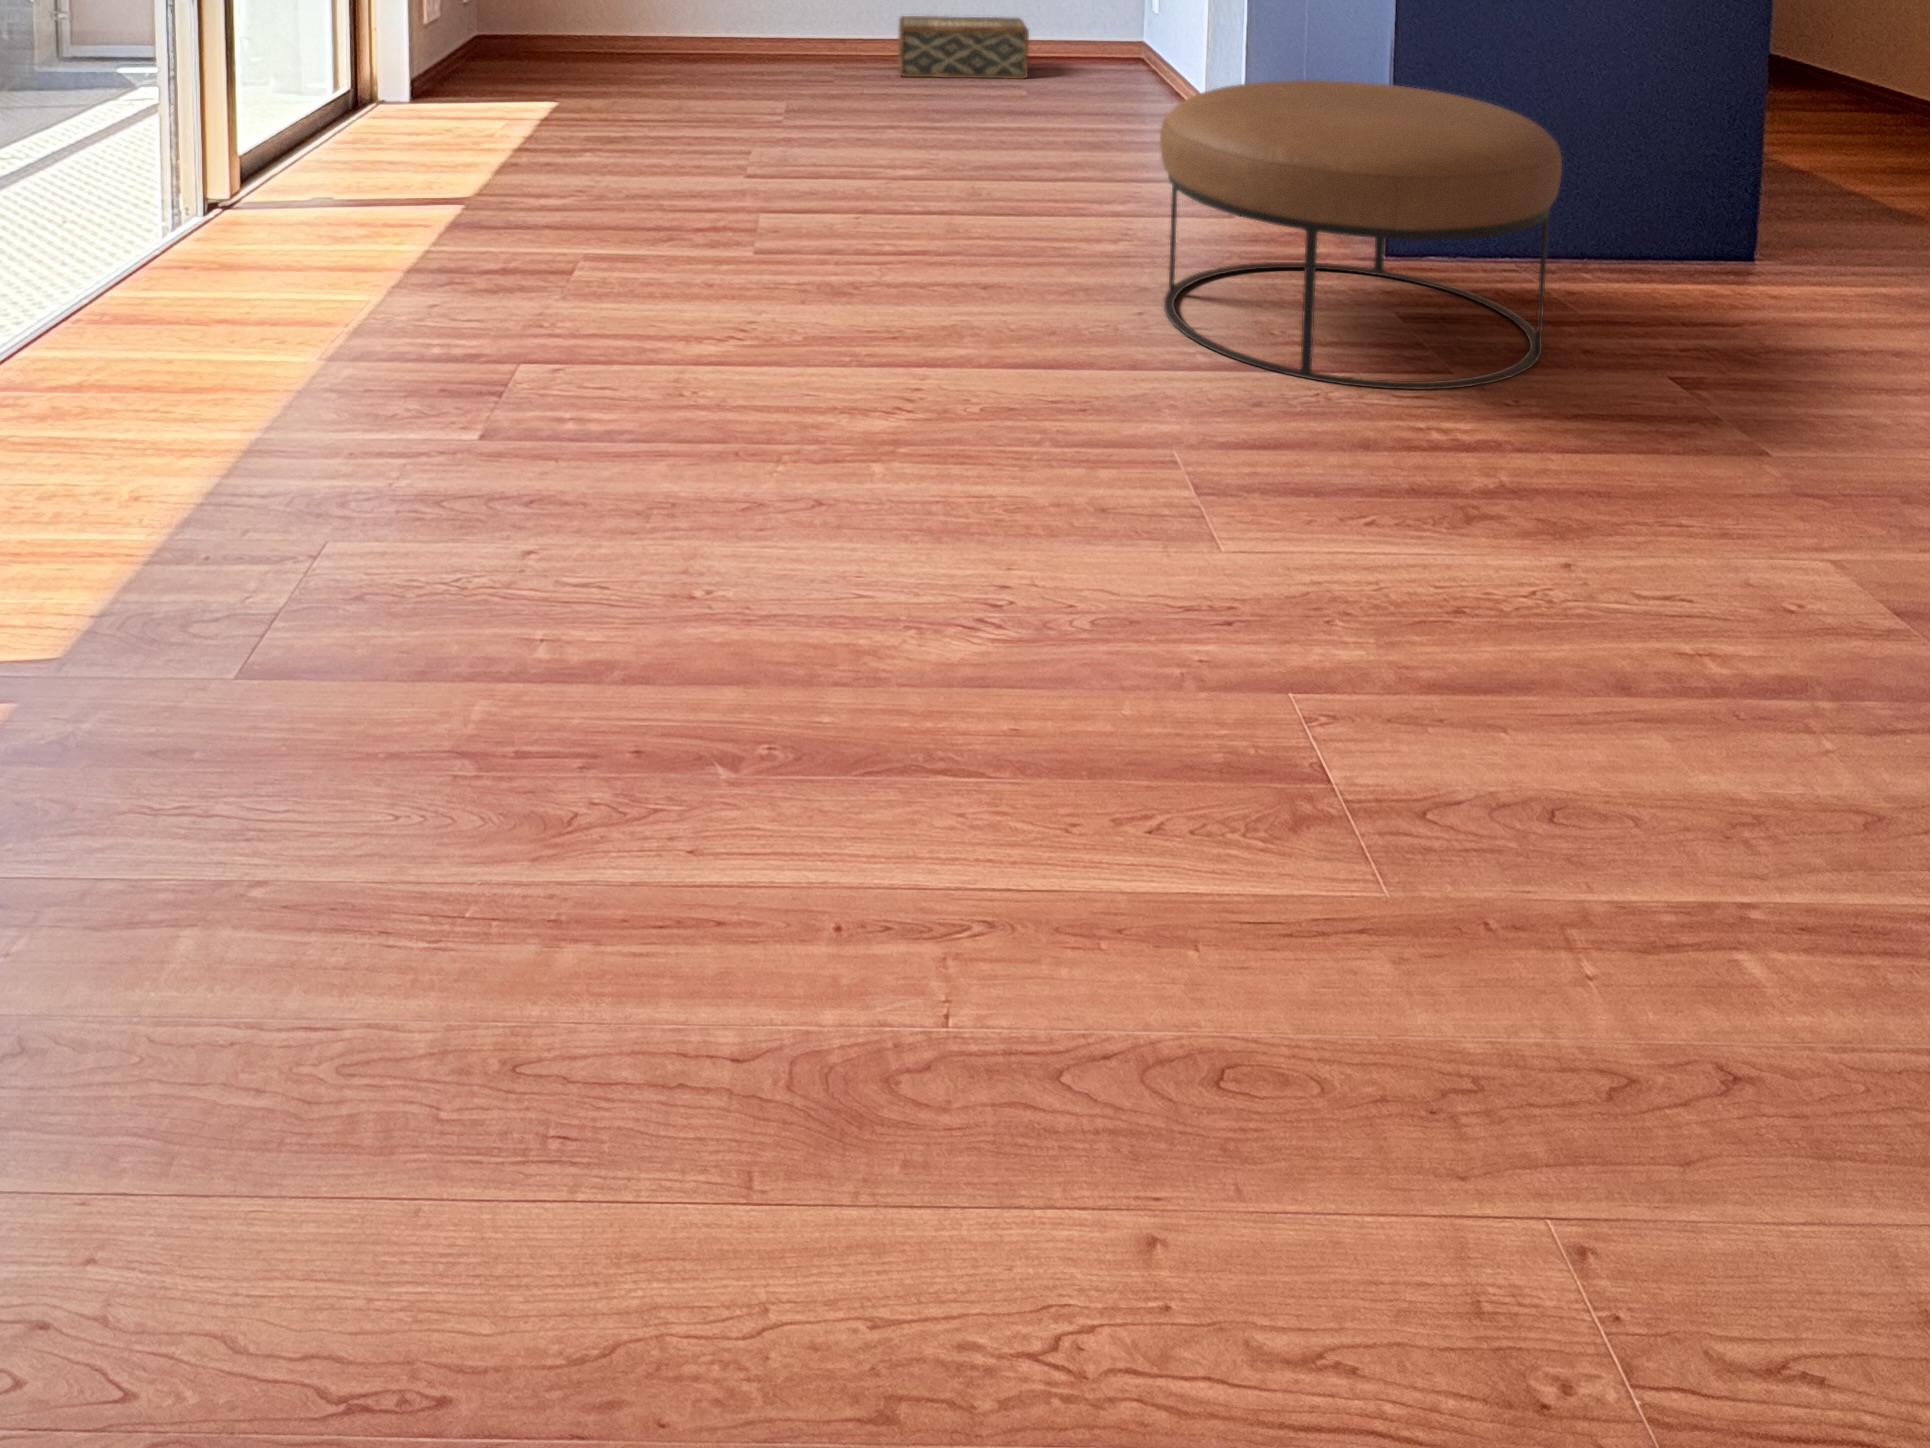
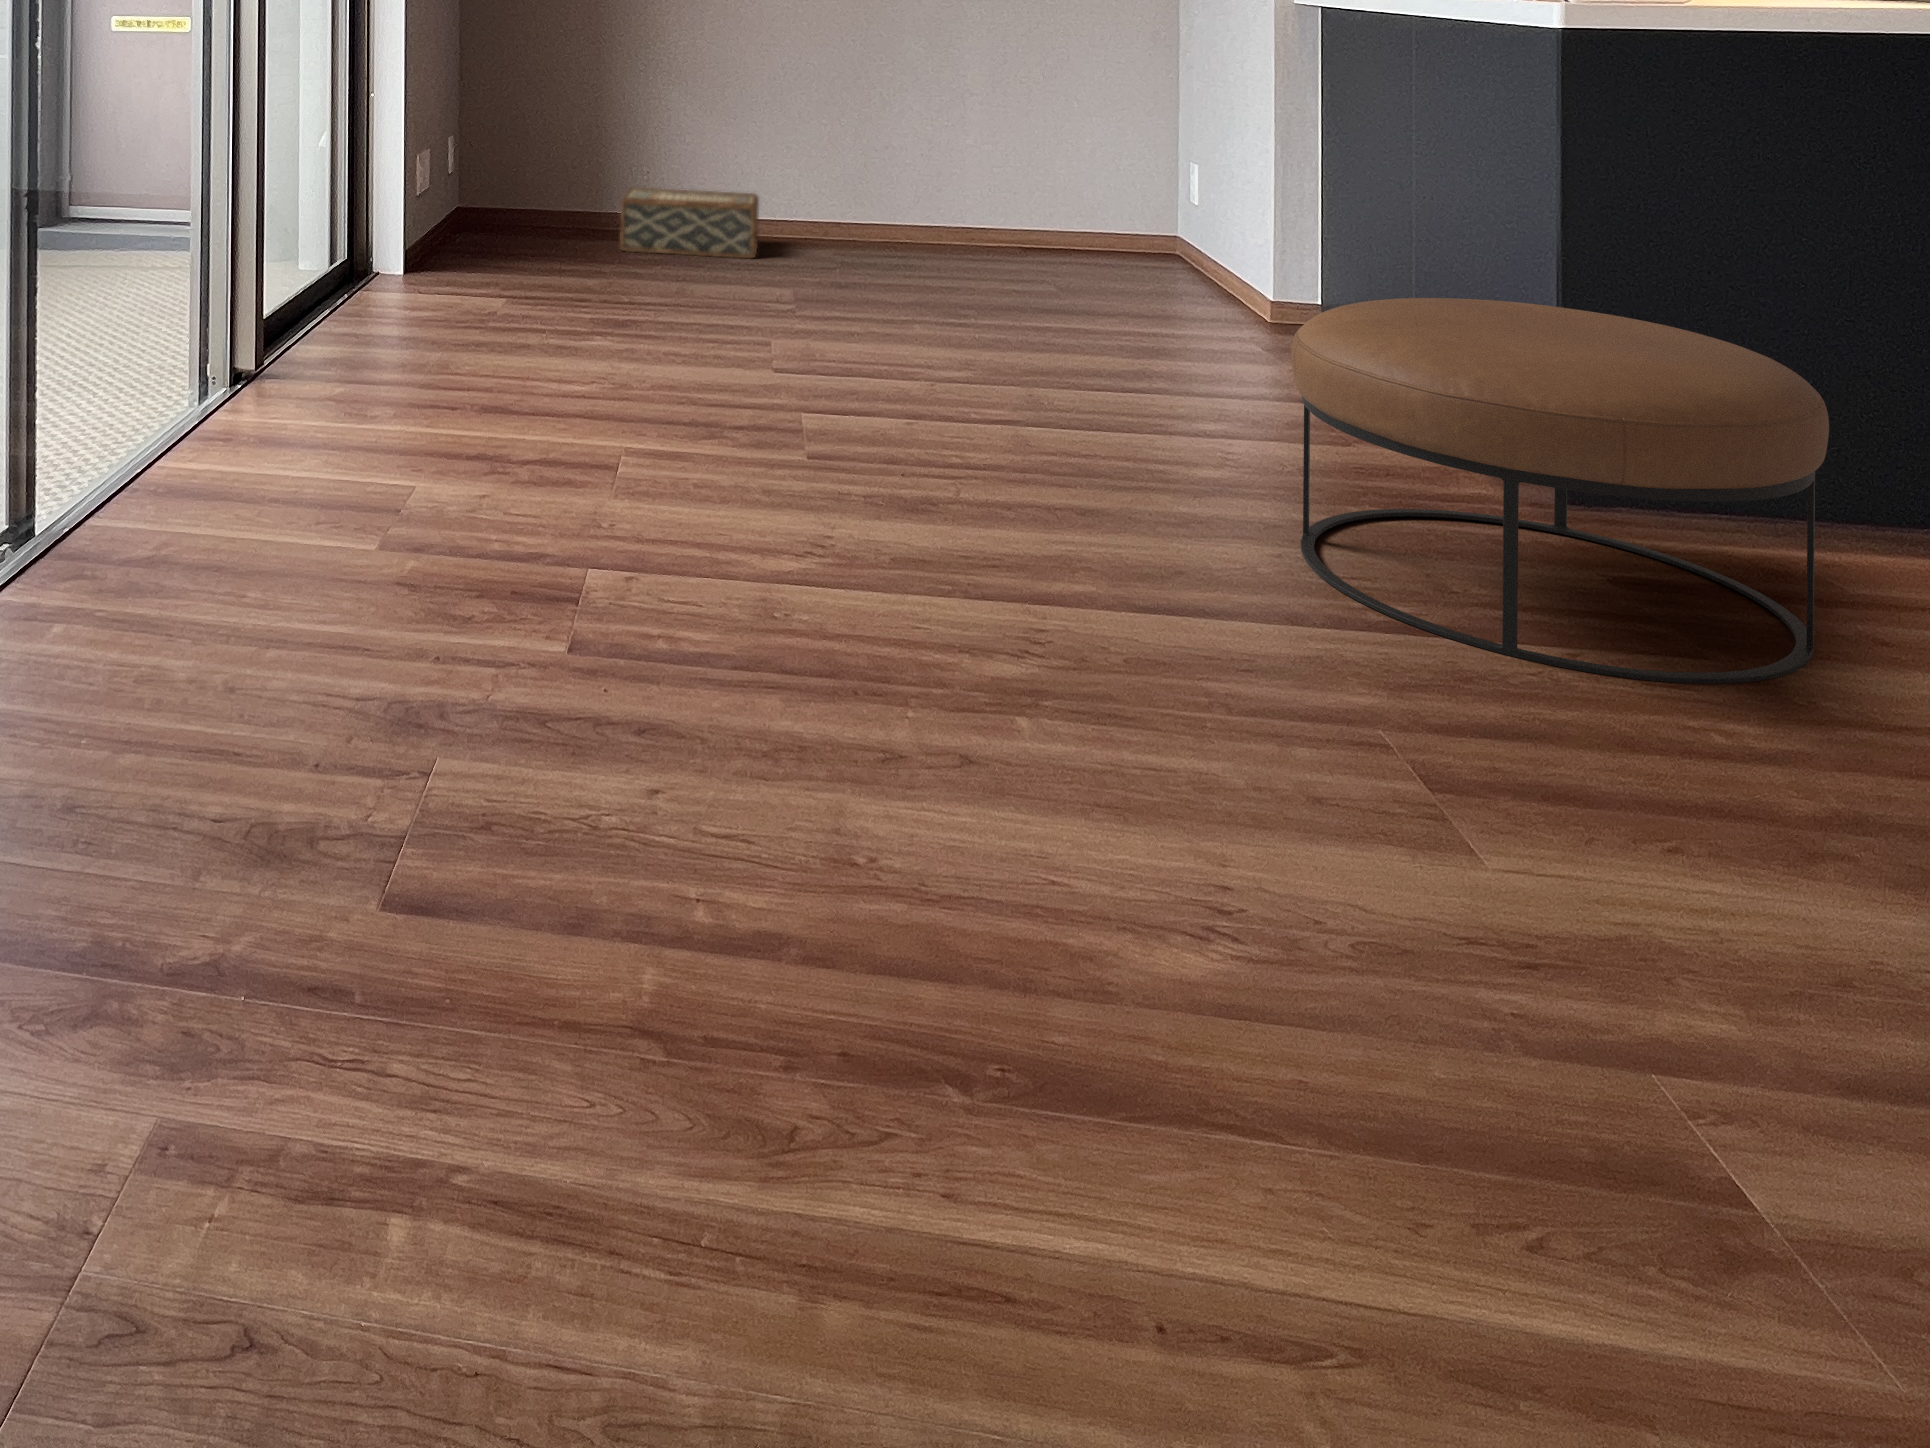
woven basket: present [898,16,1029,79] -> present [620,188,759,258]

